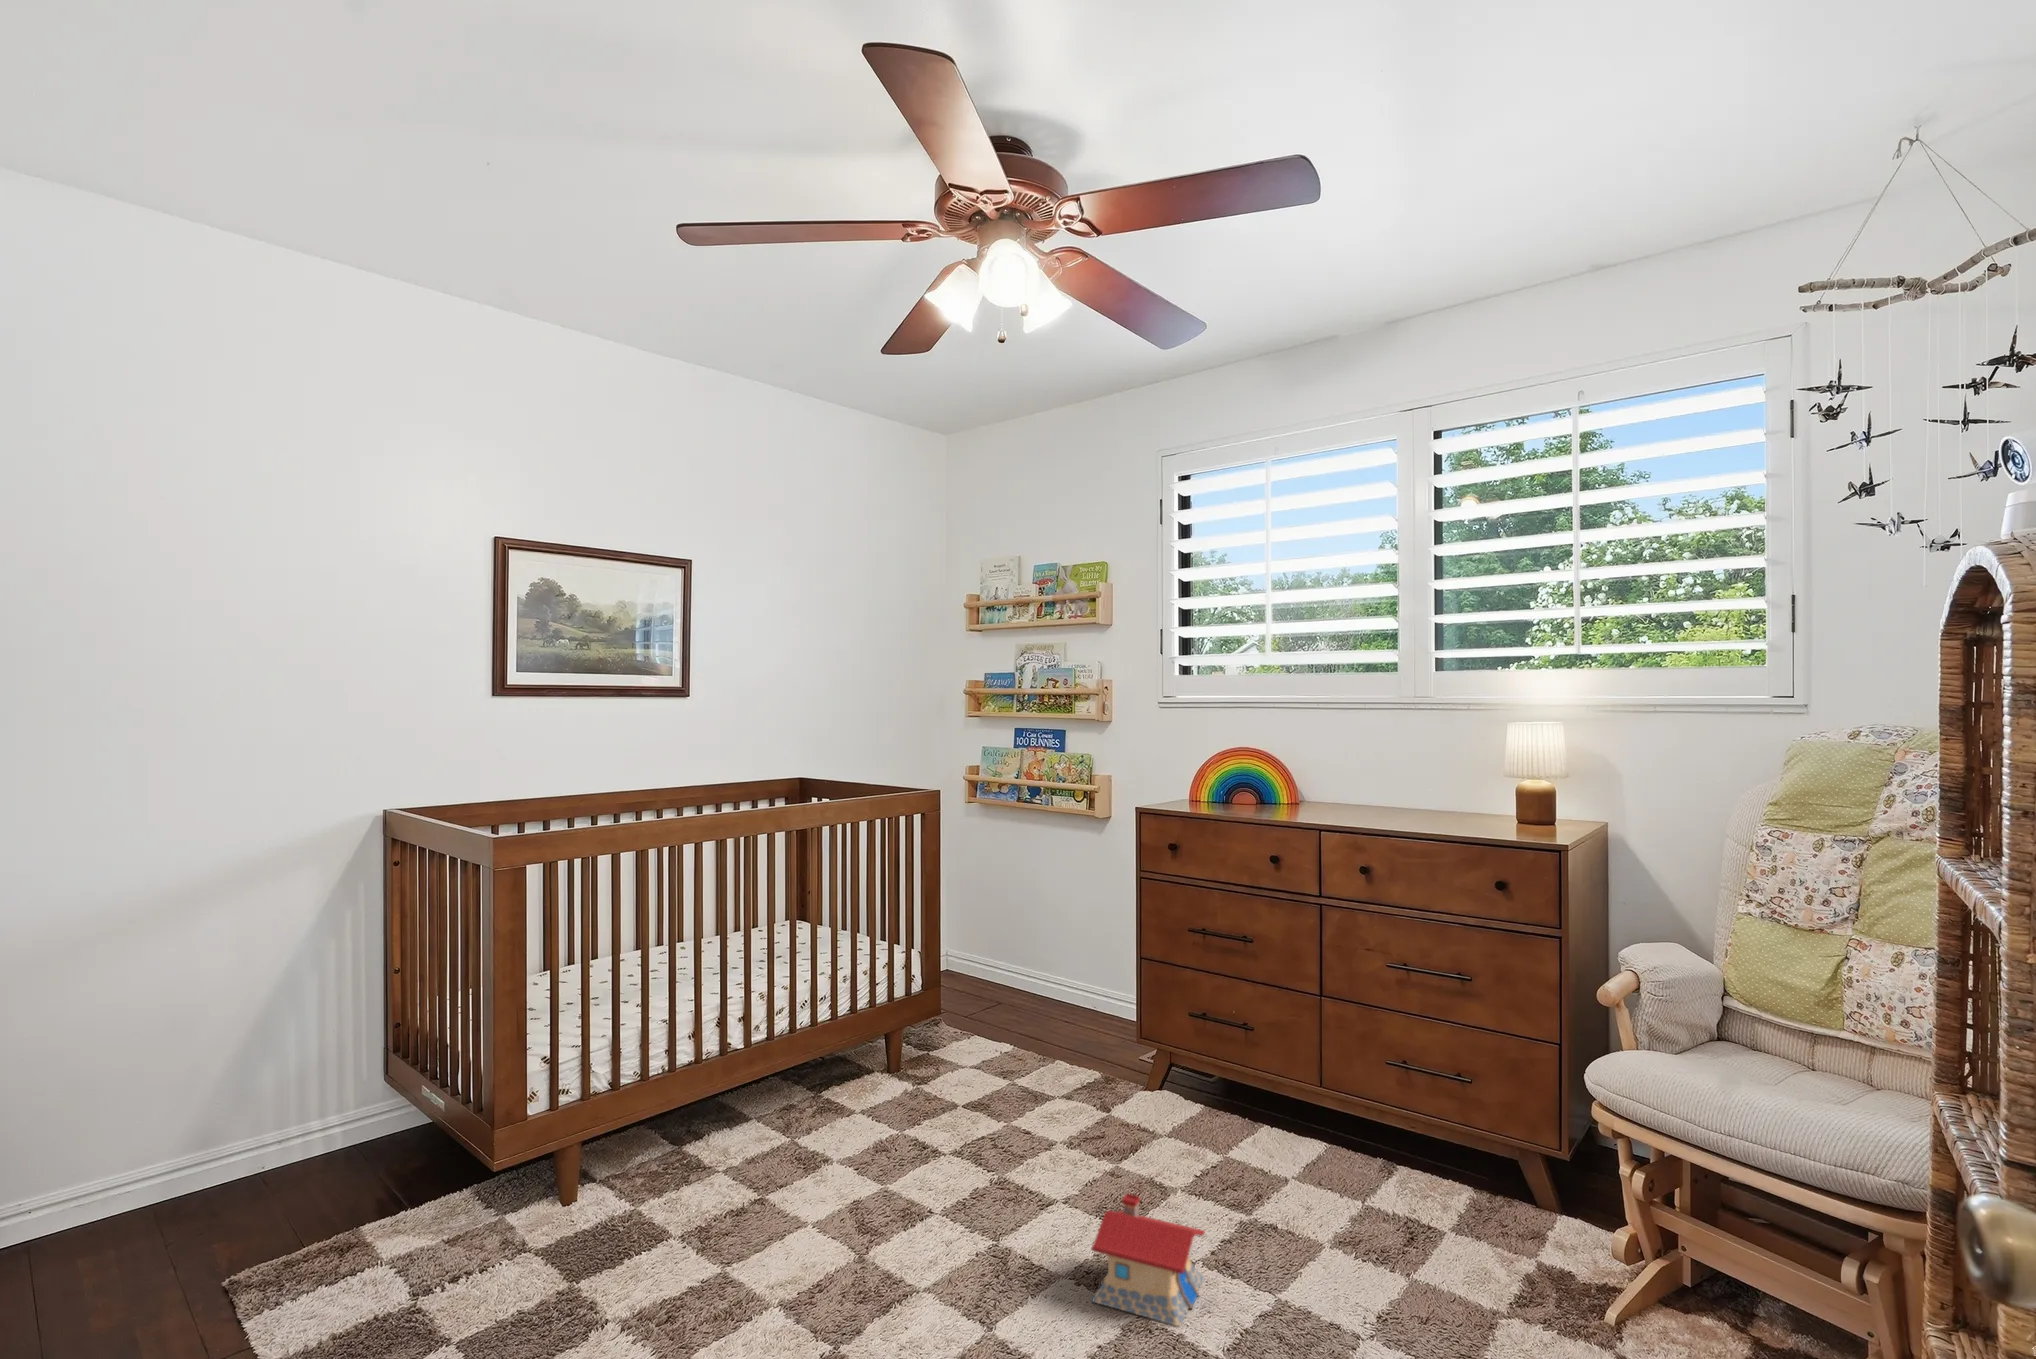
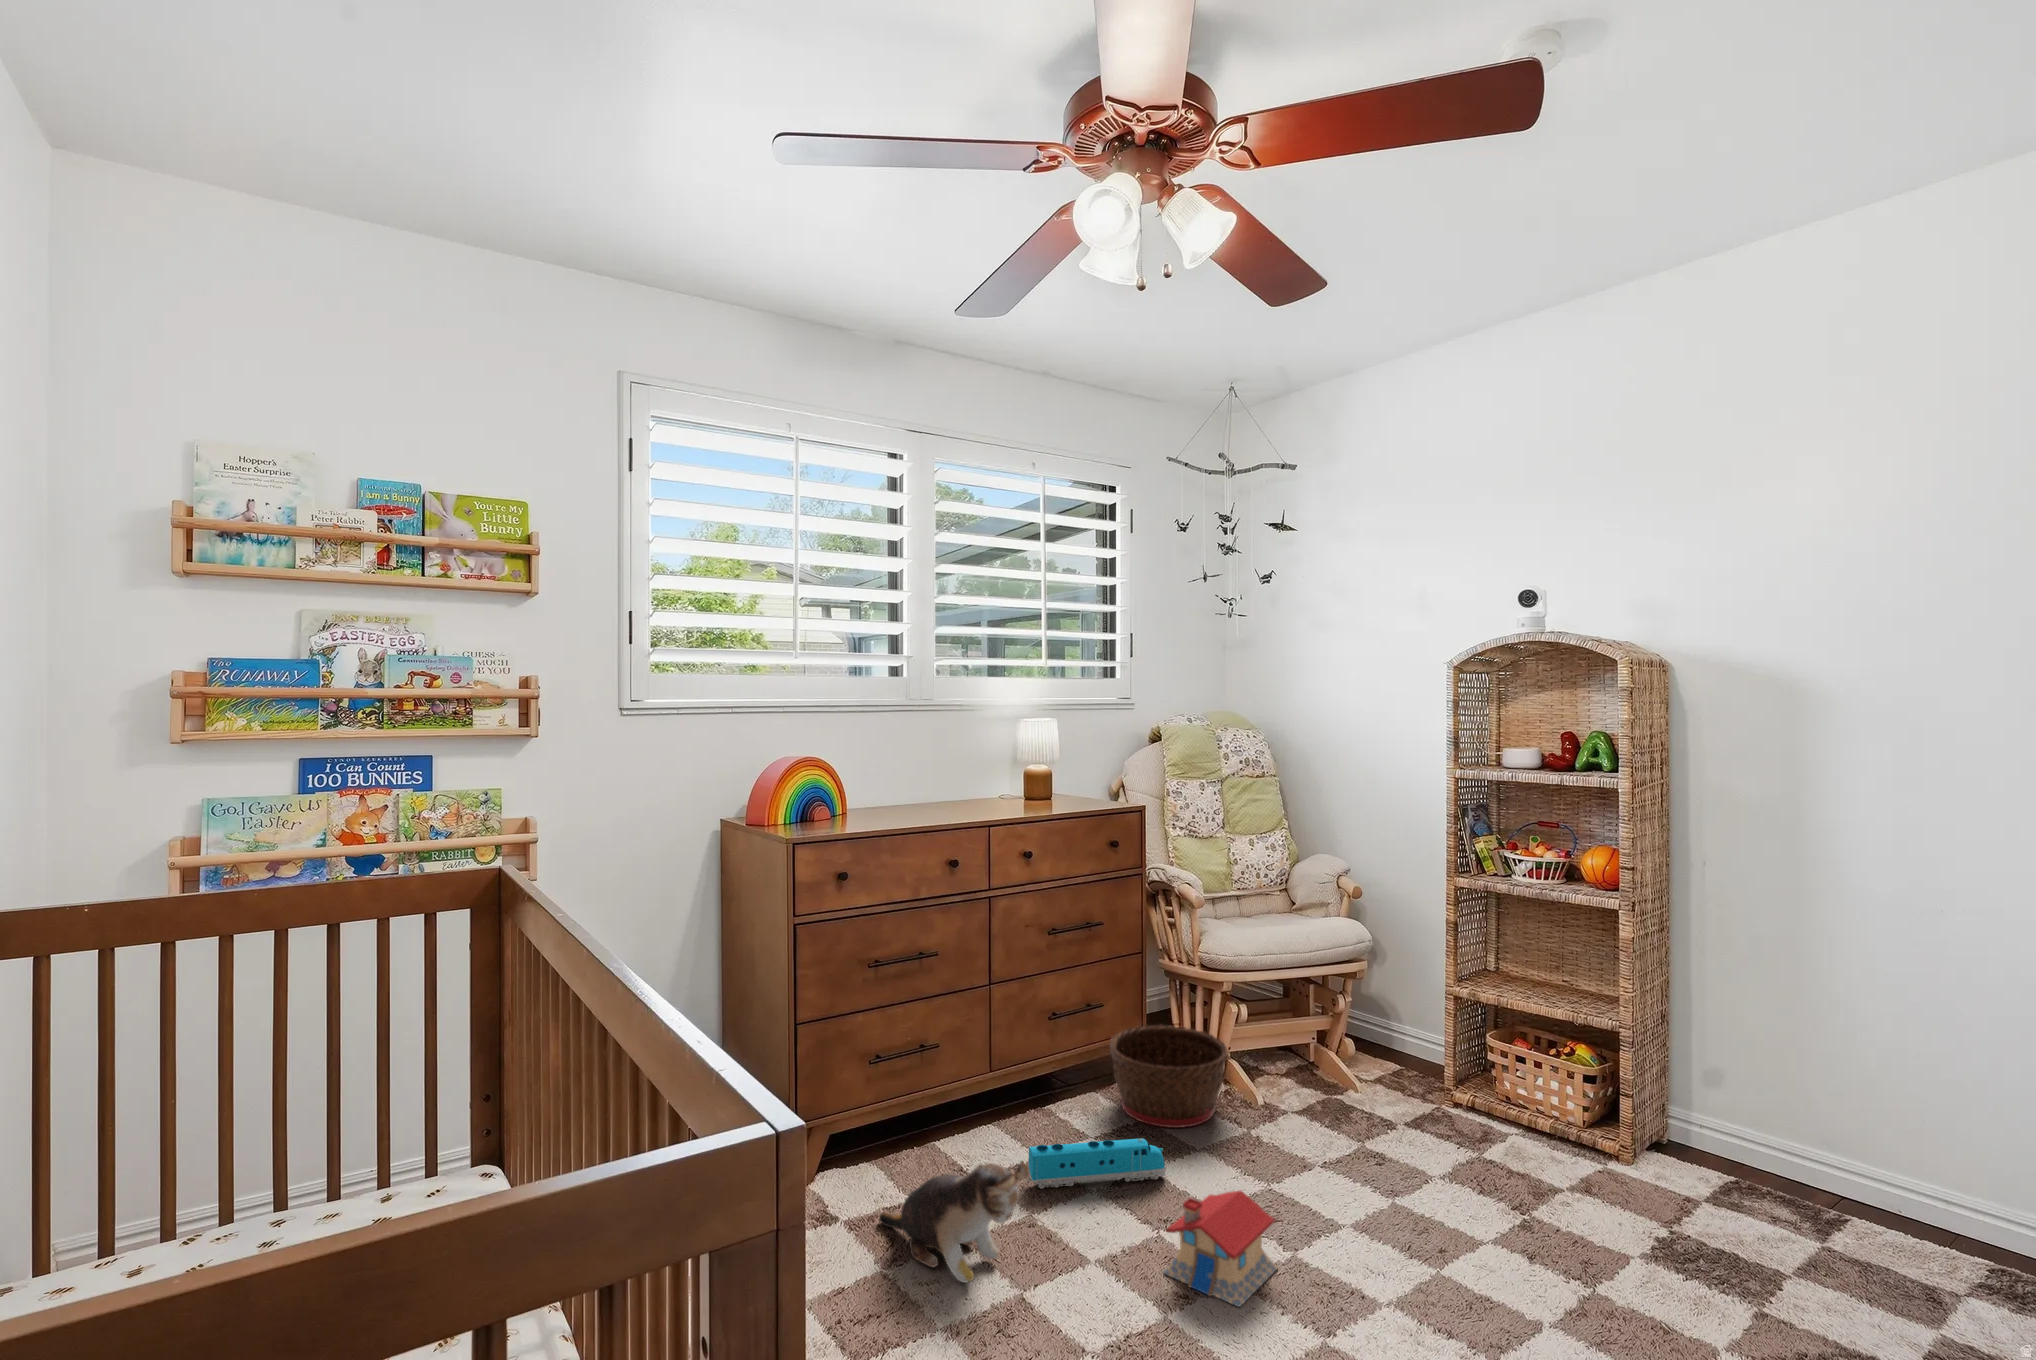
plush toy: none [1029,1075,1113,1170] -> present [879,1162,1029,1283]
basket: none [1404,1119,1575,1270] -> present [1110,1025,1228,1128]
toy train: none [1207,1136,1314,1240] -> present [1027,1138,1167,1189]

